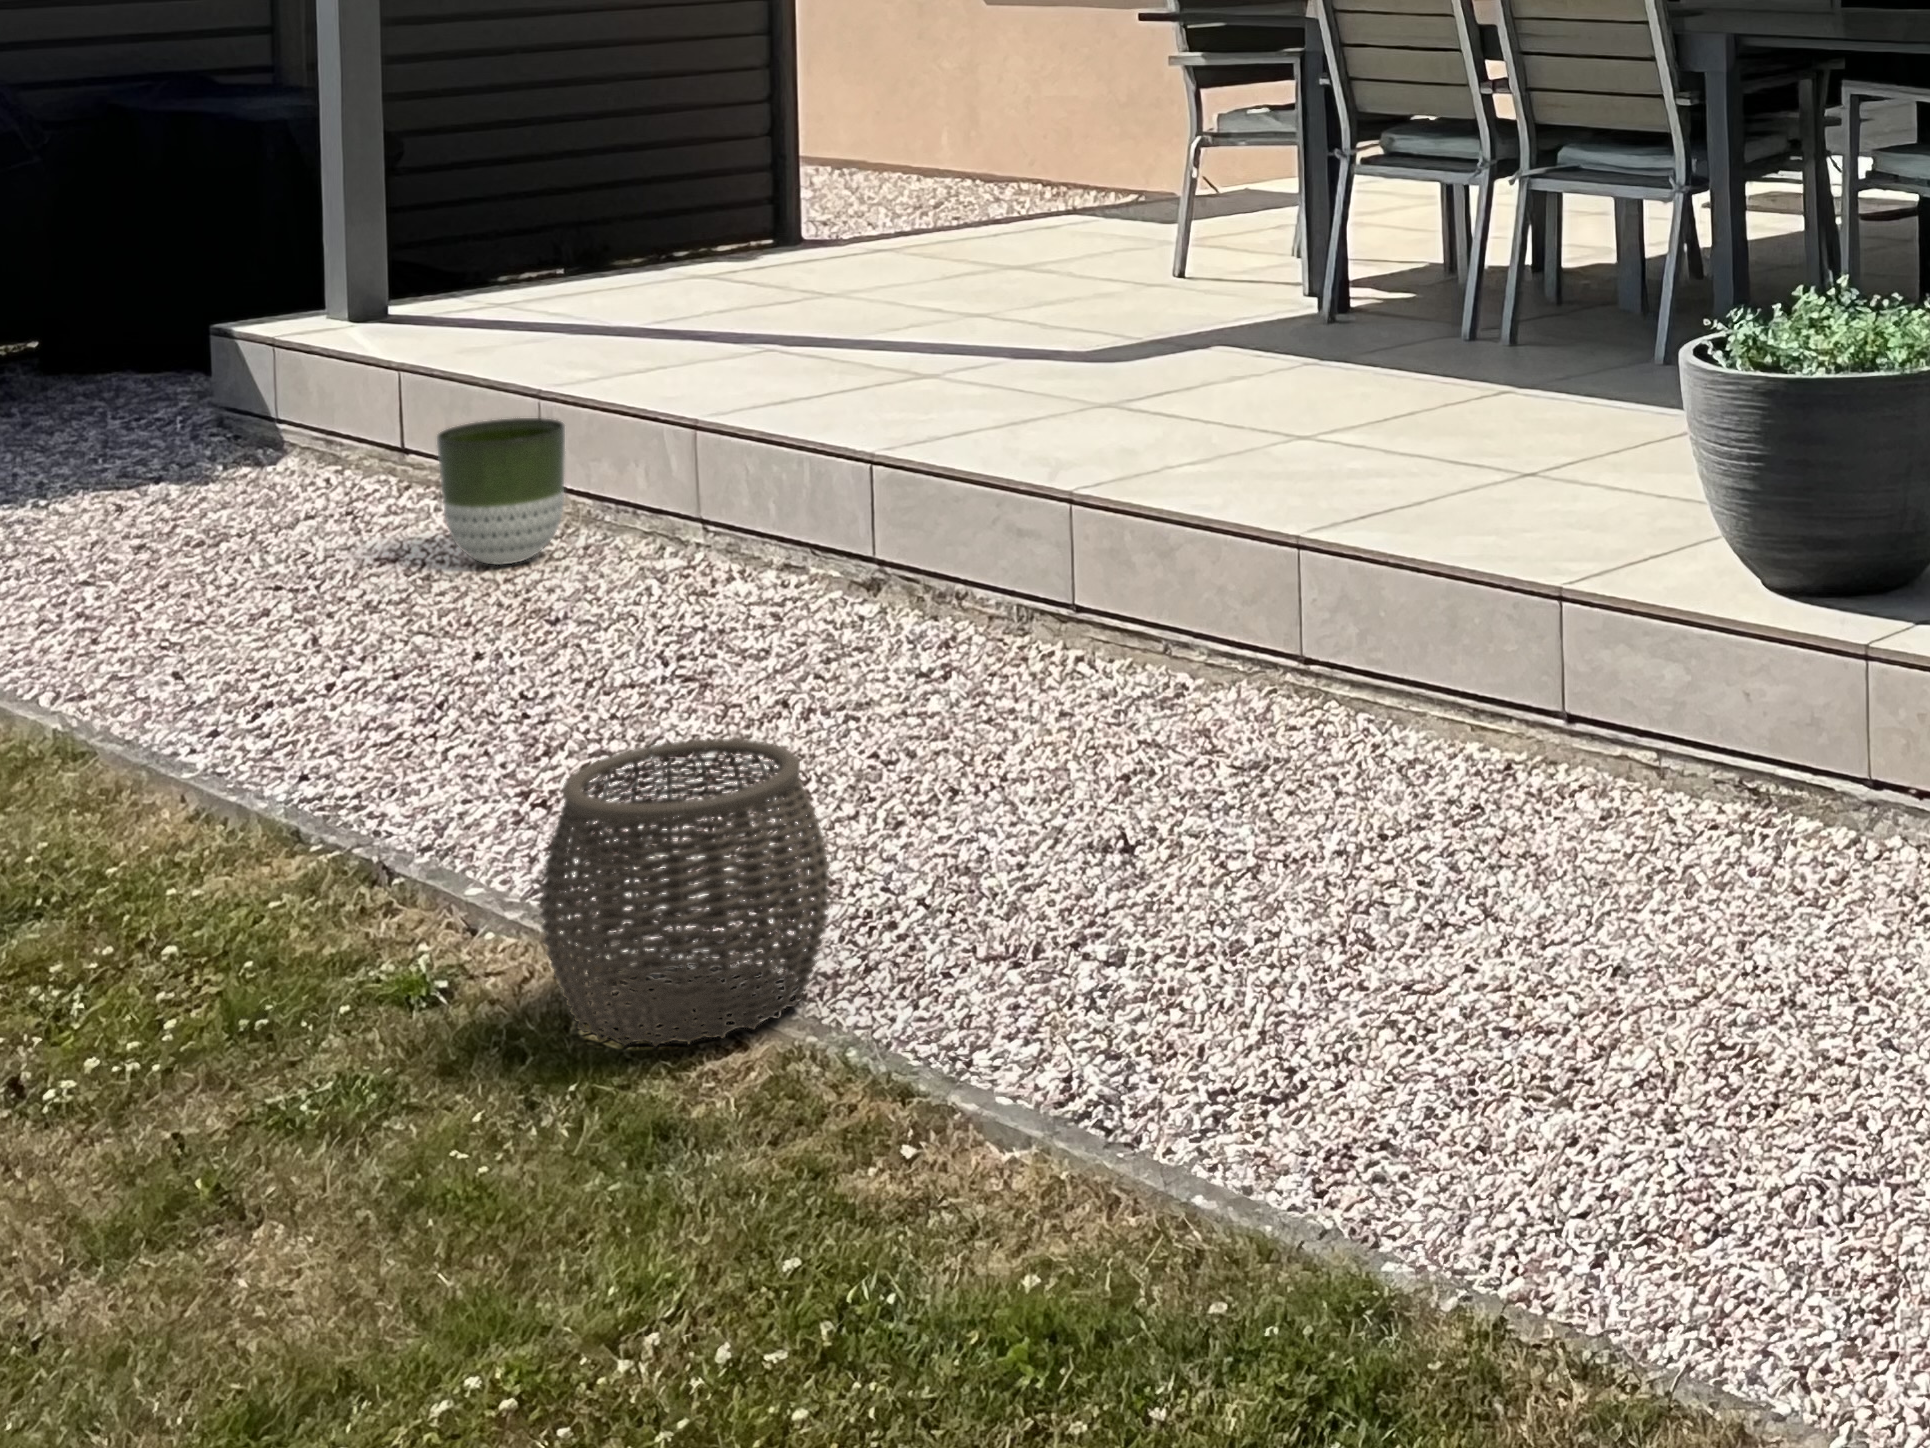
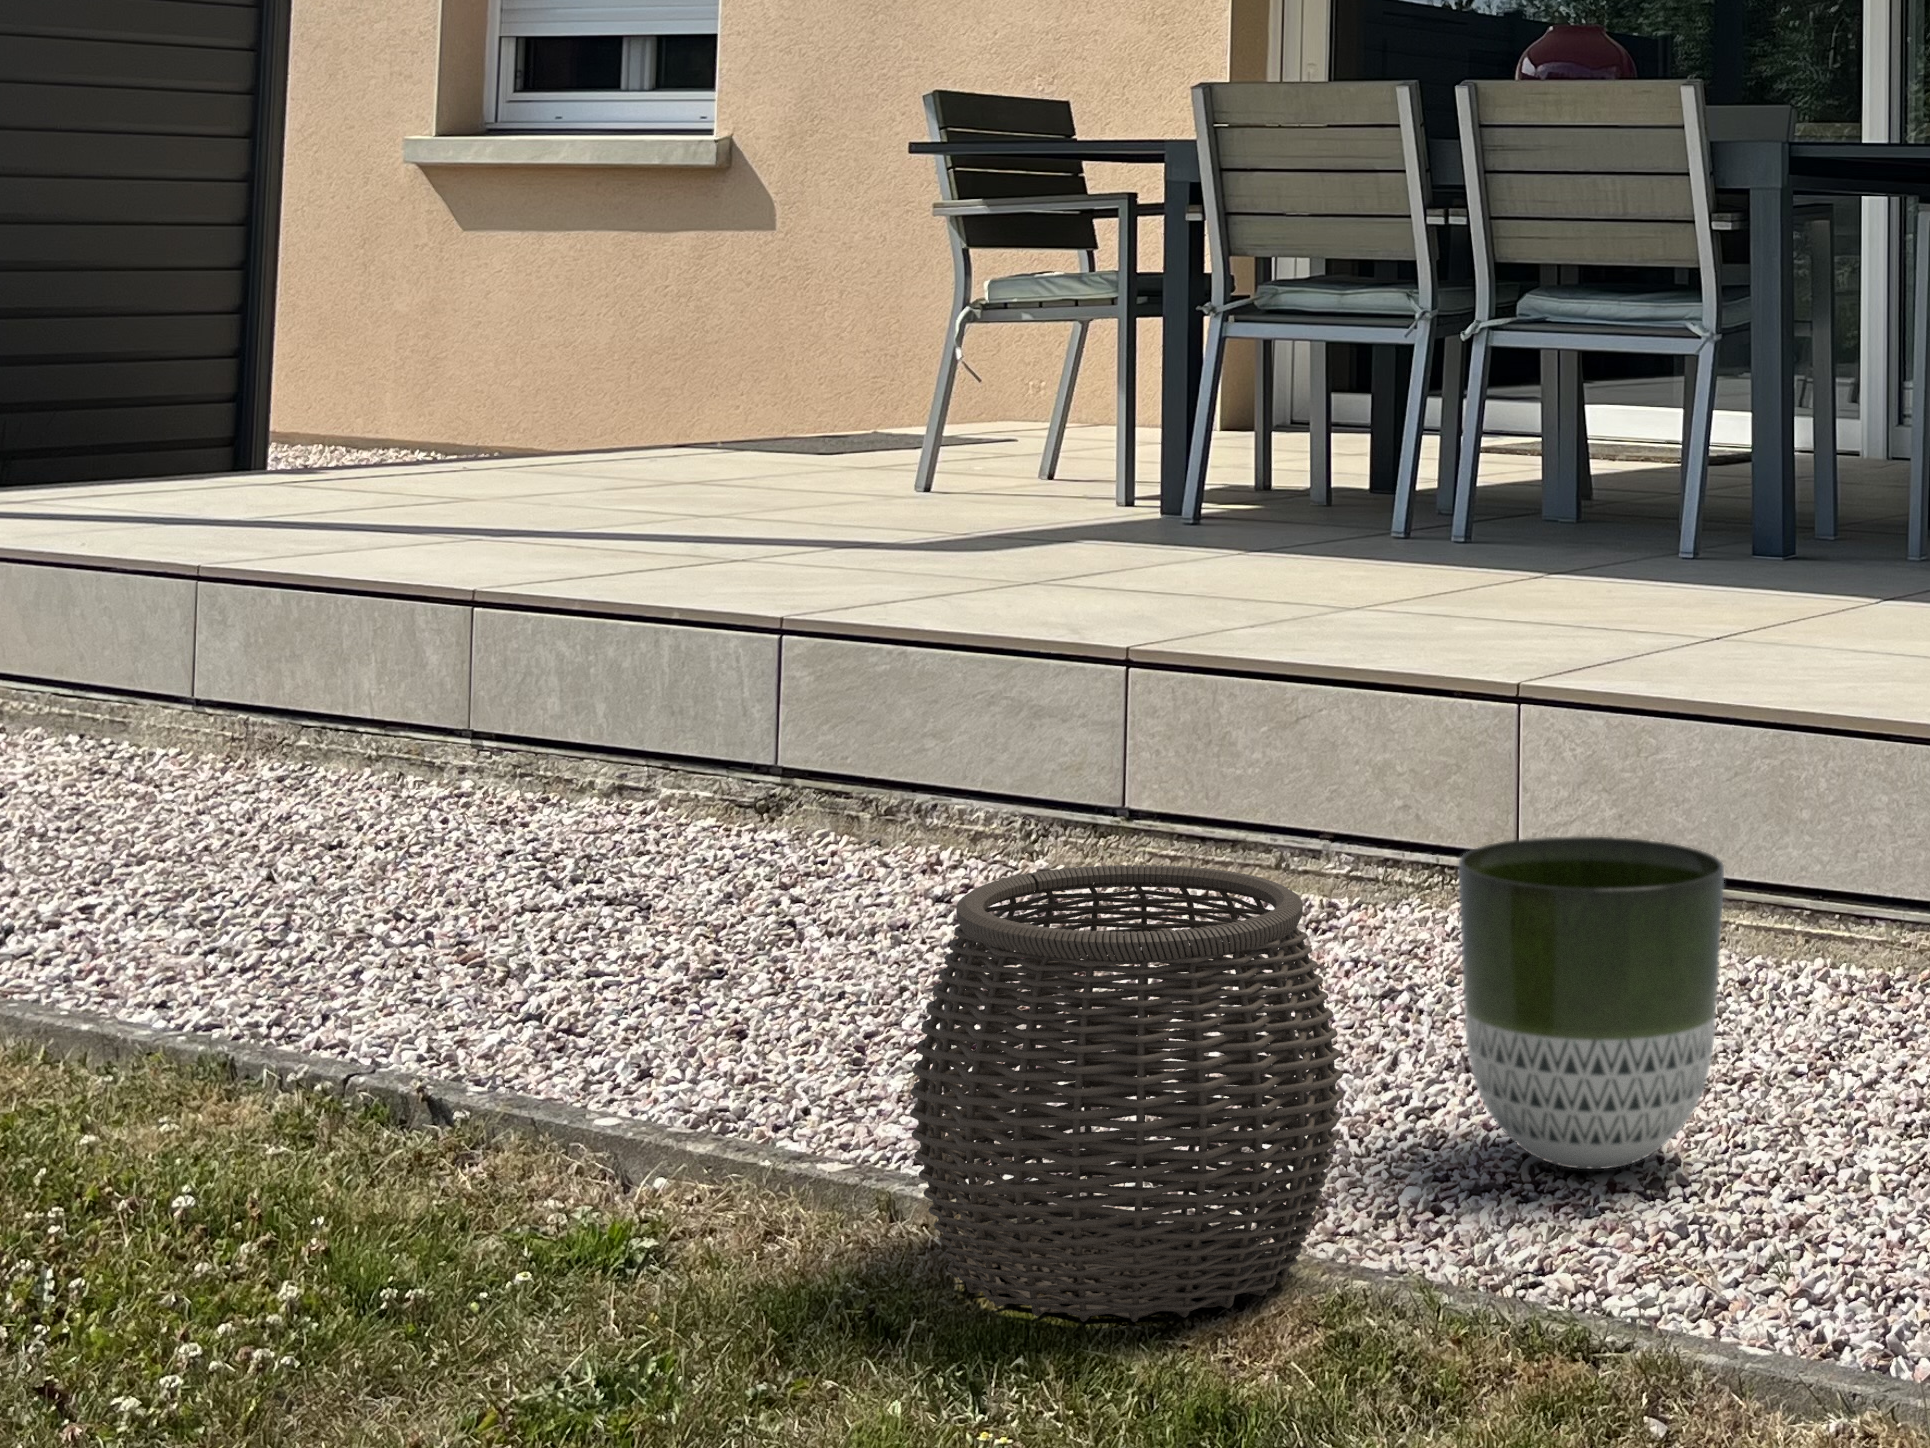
planter: present [437,418,565,565] -> present [1459,837,1724,1169]

